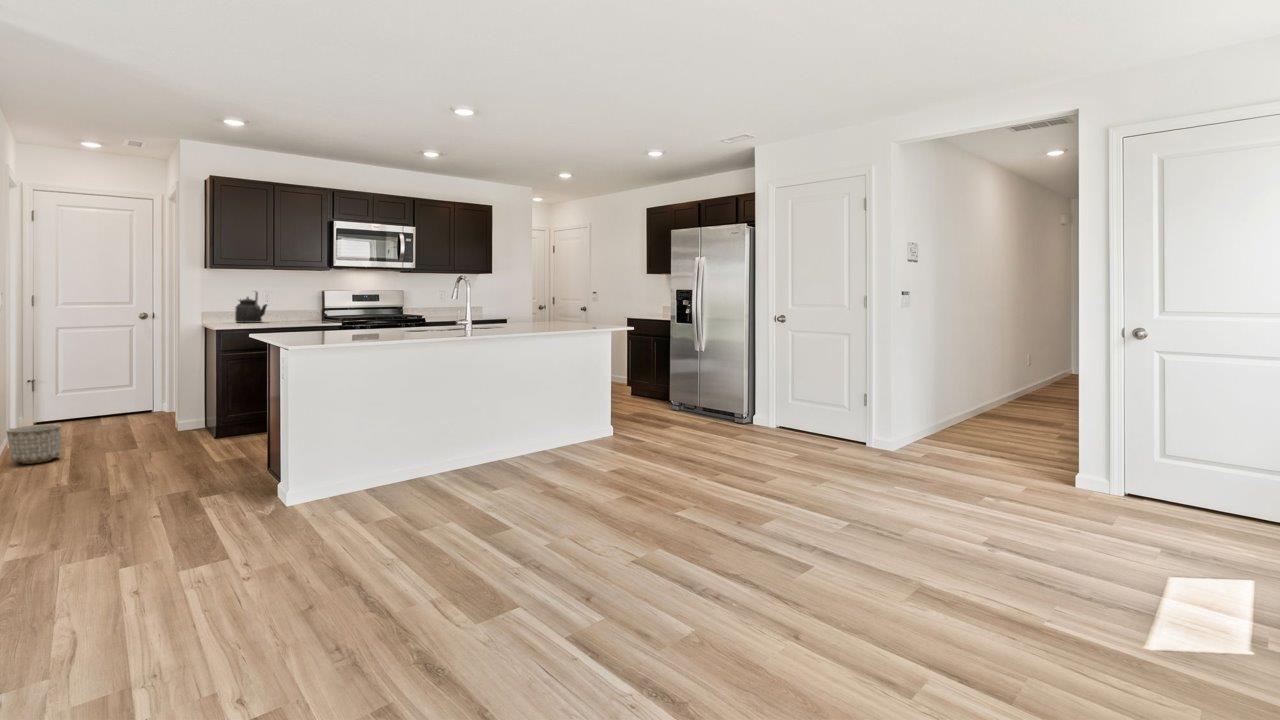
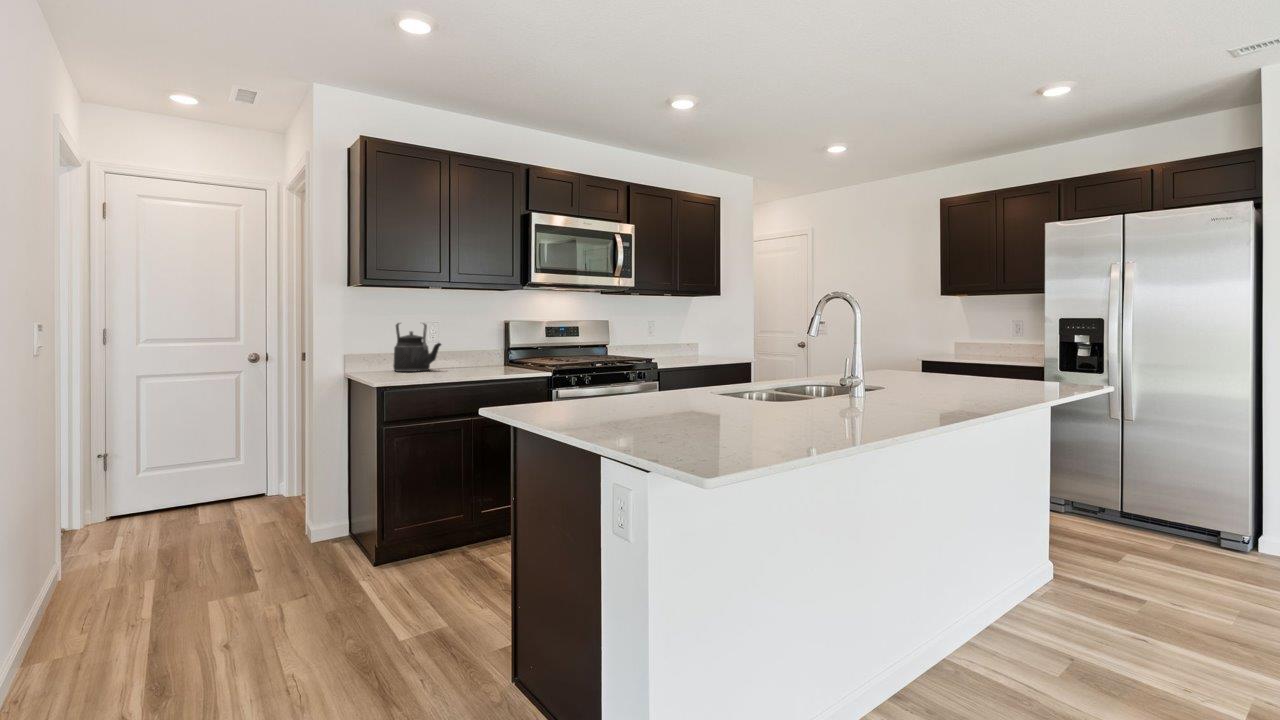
planter: present [6,424,61,464] -> none [46,557,137,636]

